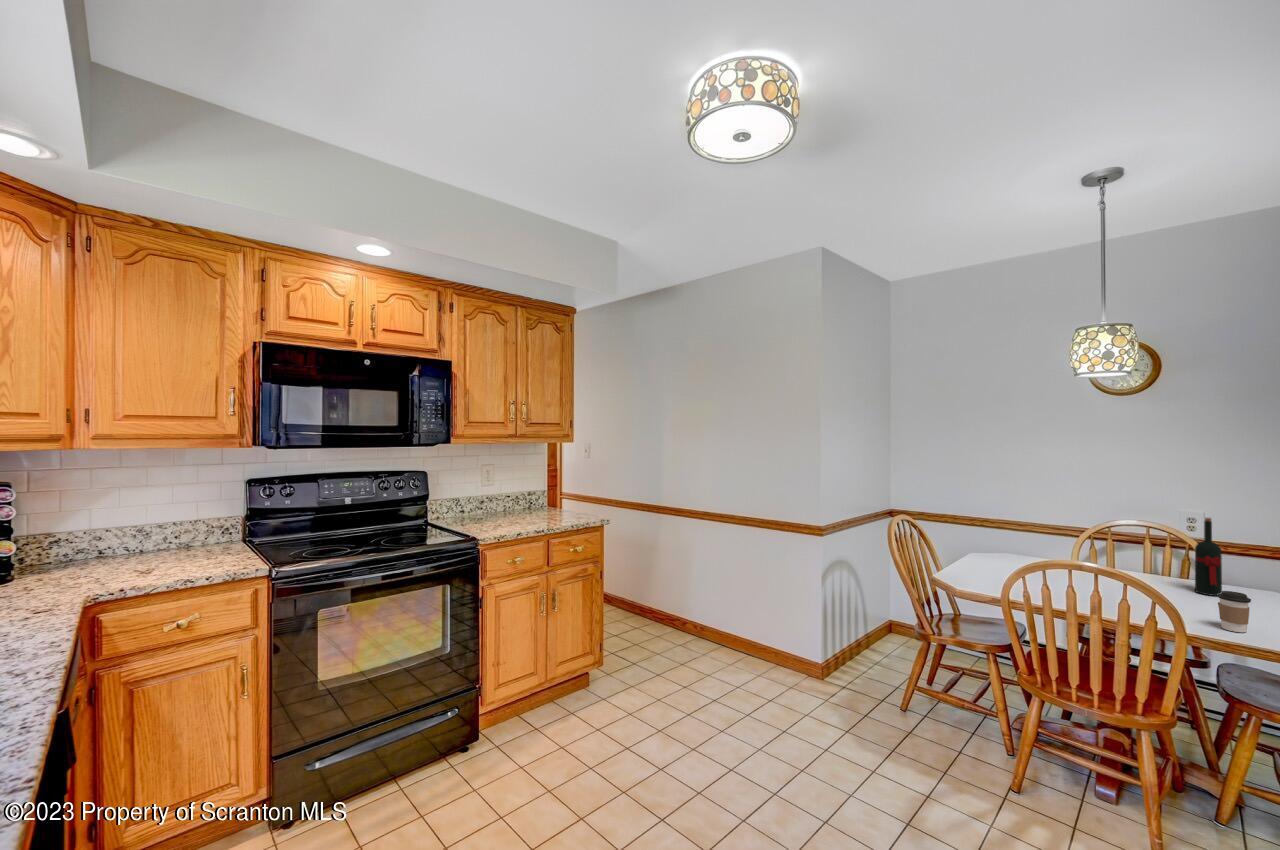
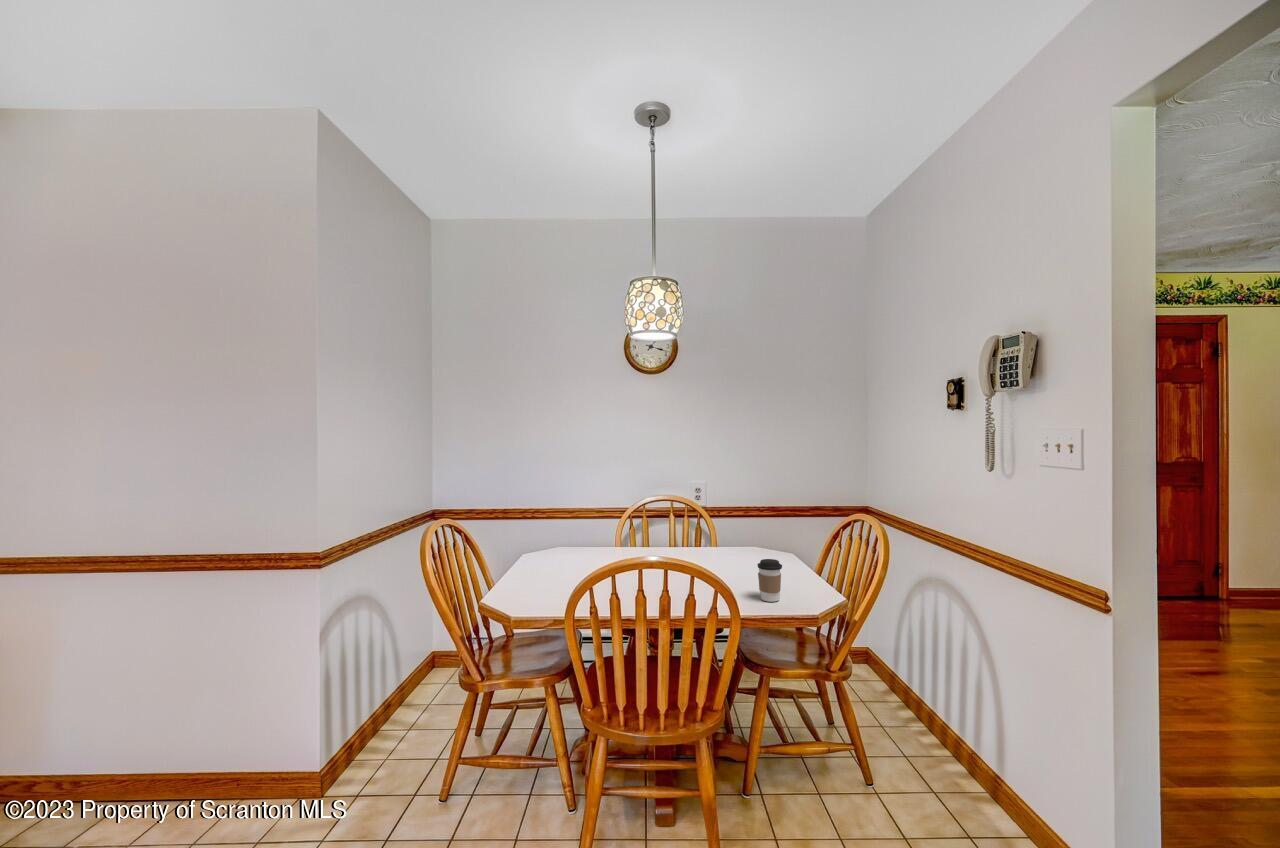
wine bottle: present [1195,518,1222,596] -> none [720,486,739,562]

